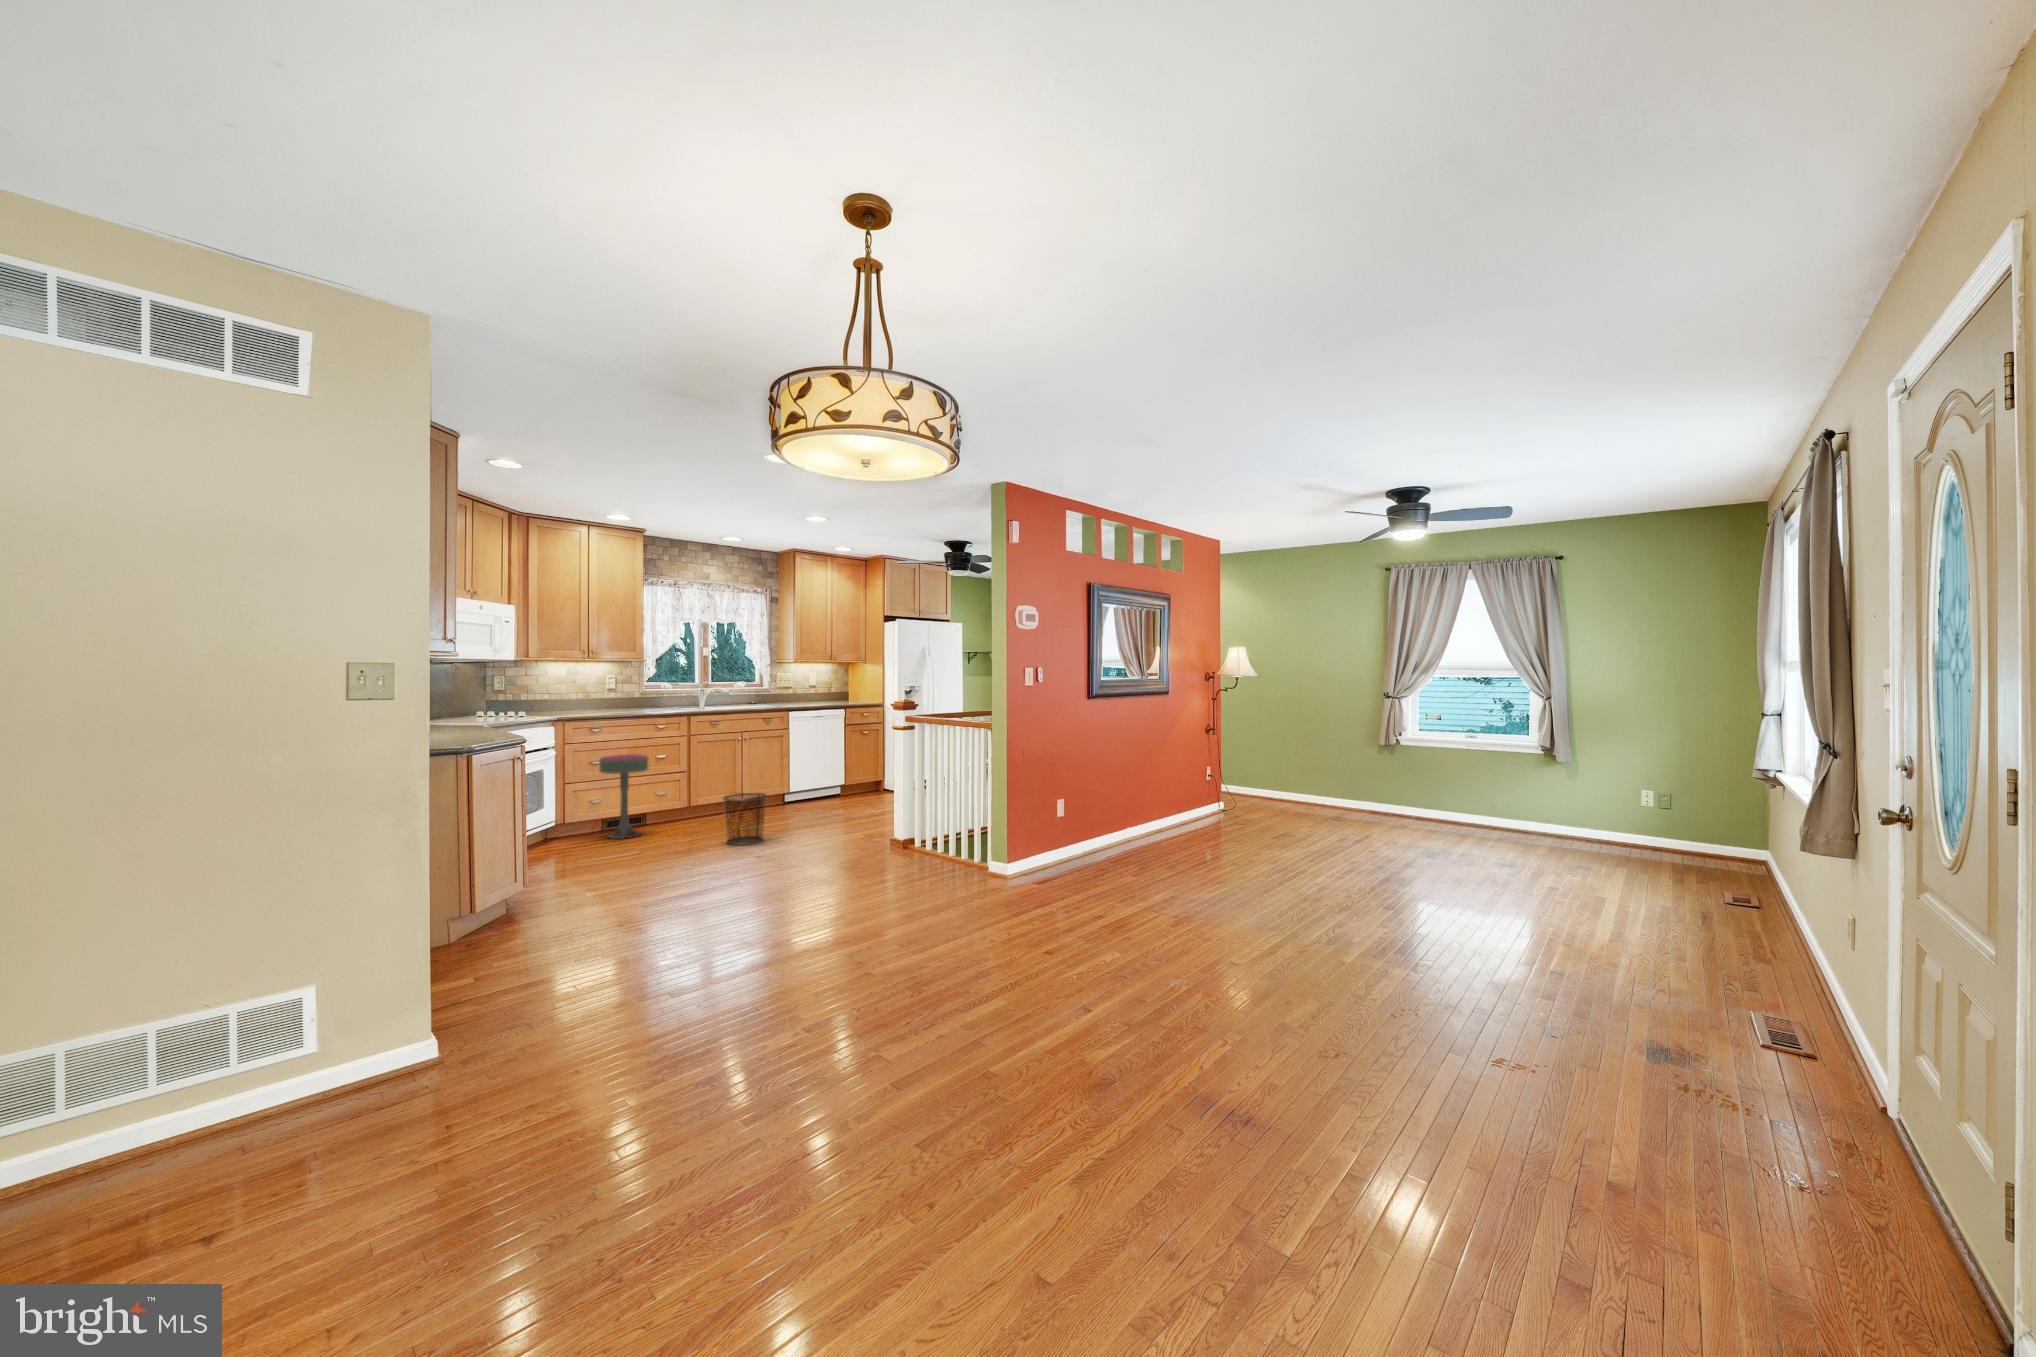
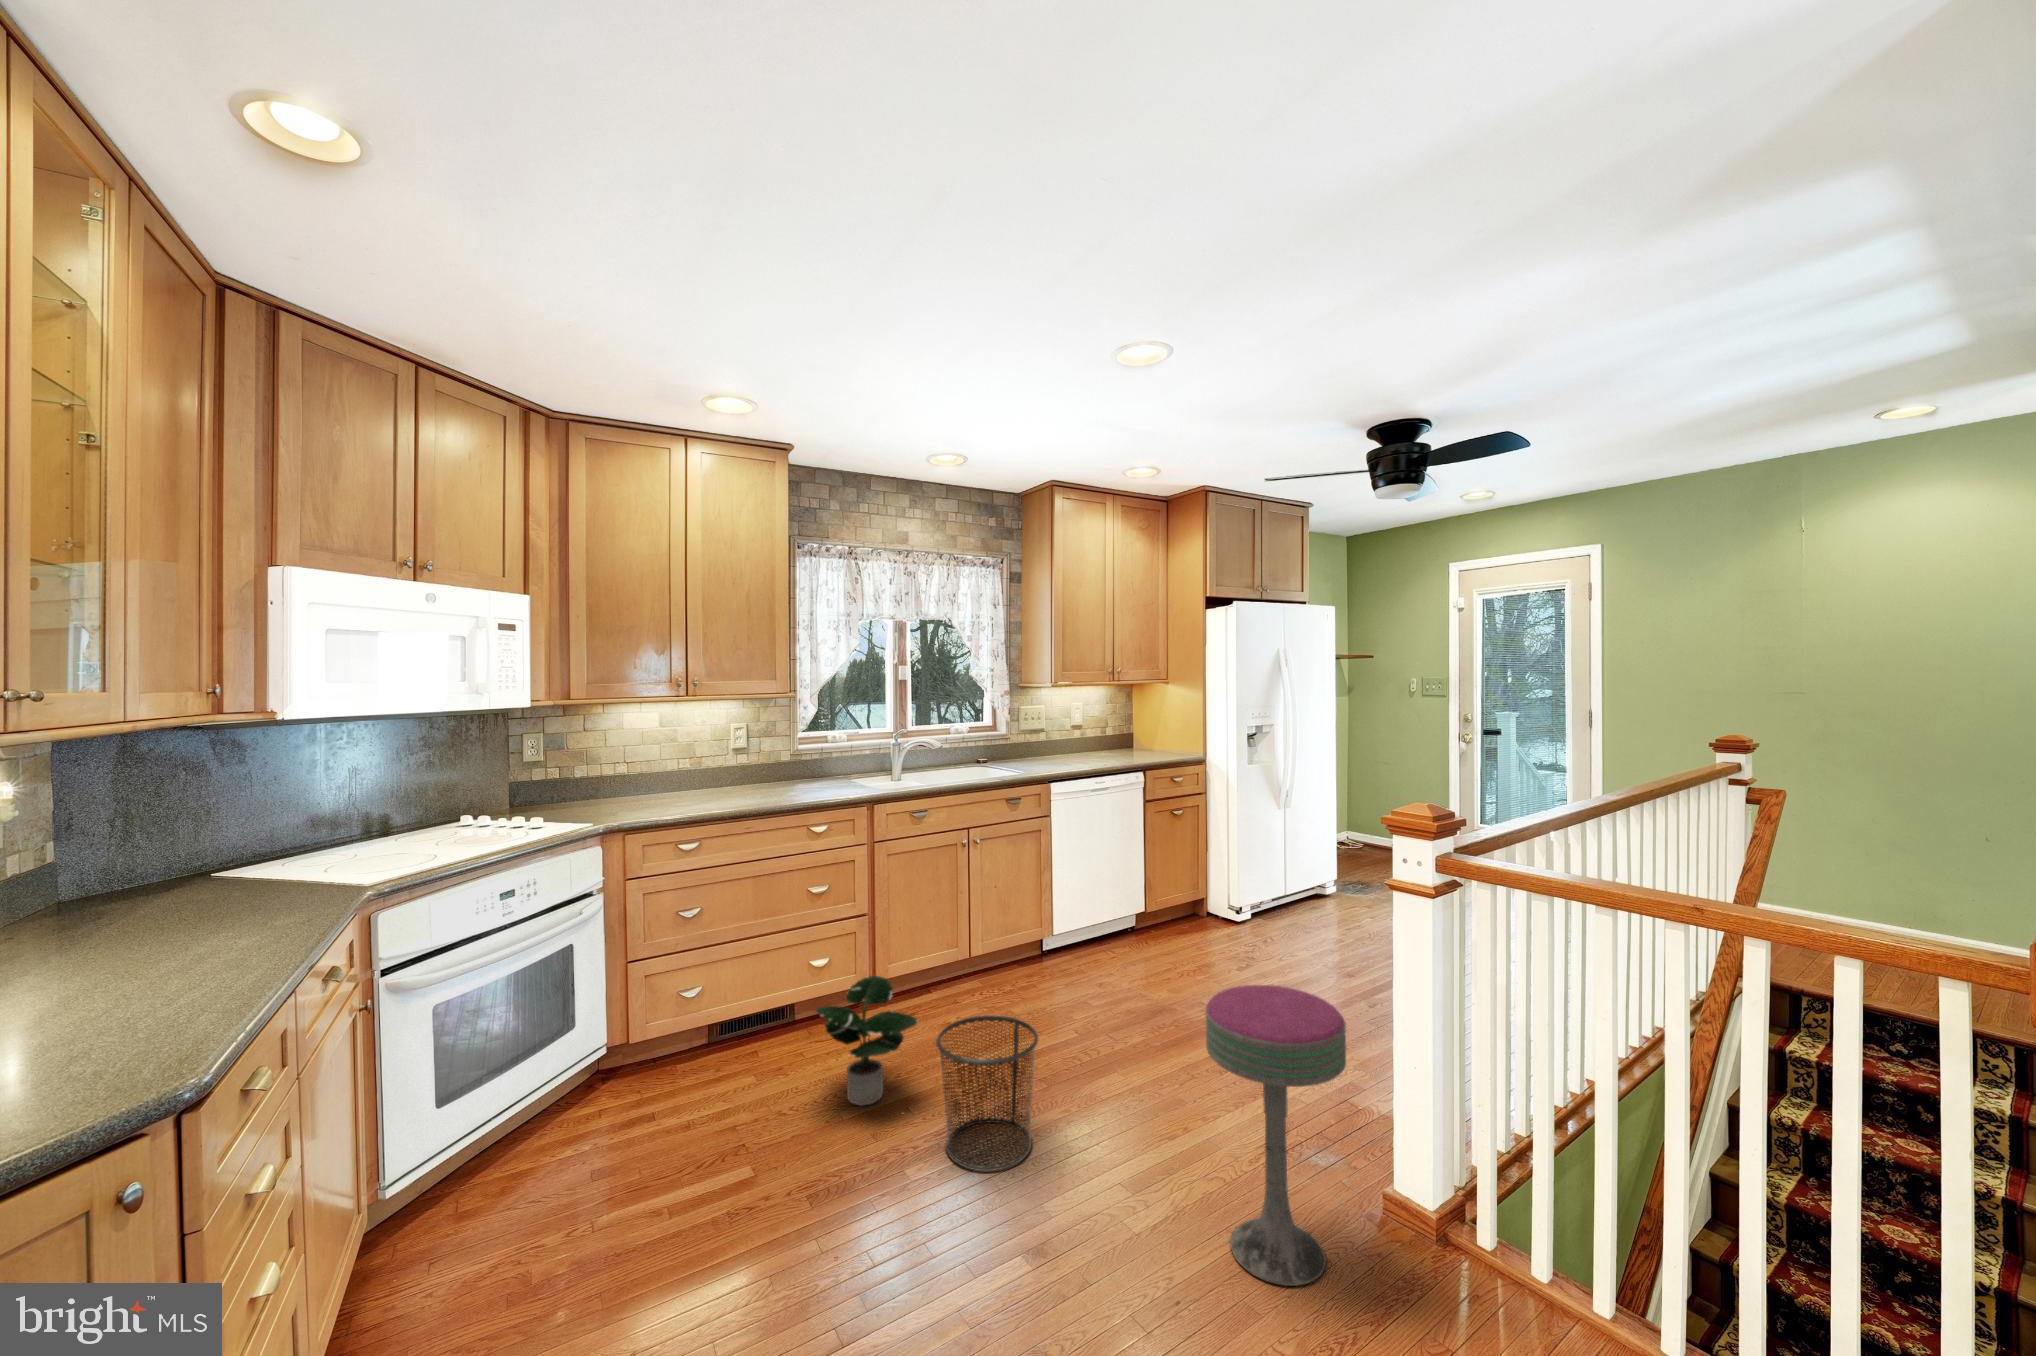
bar stool: present [599,754,648,839] -> present [1205,985,1346,1286]
potted plant: none [665,787,714,838] -> present [815,976,918,1106]

